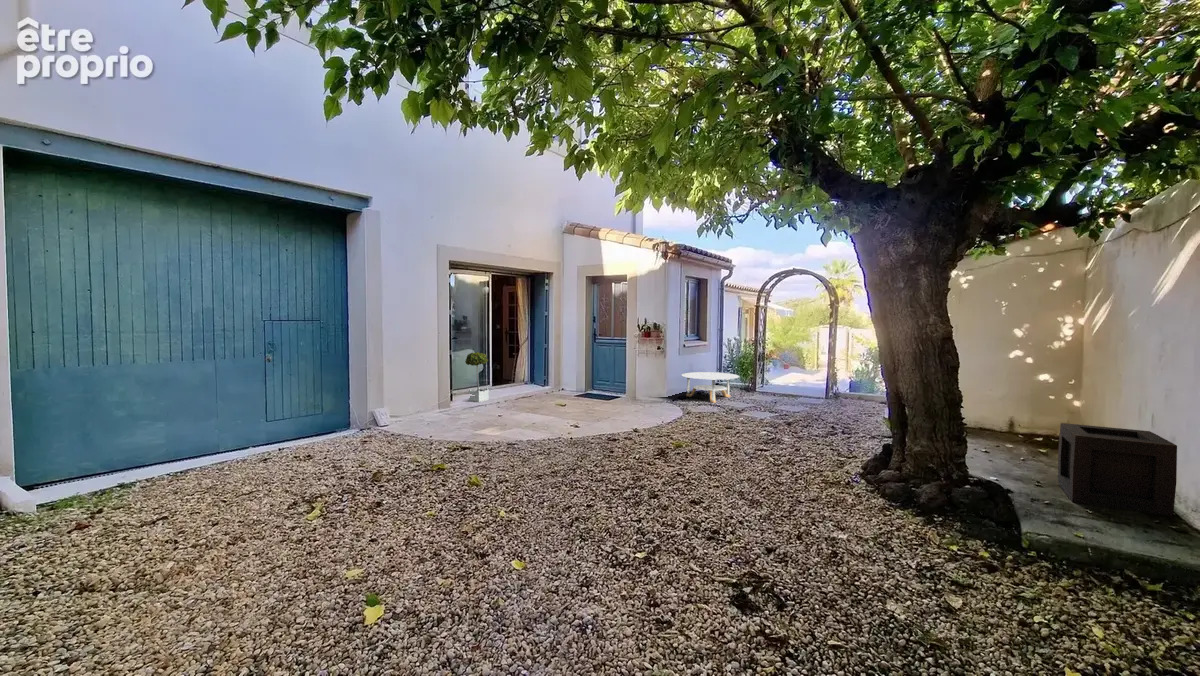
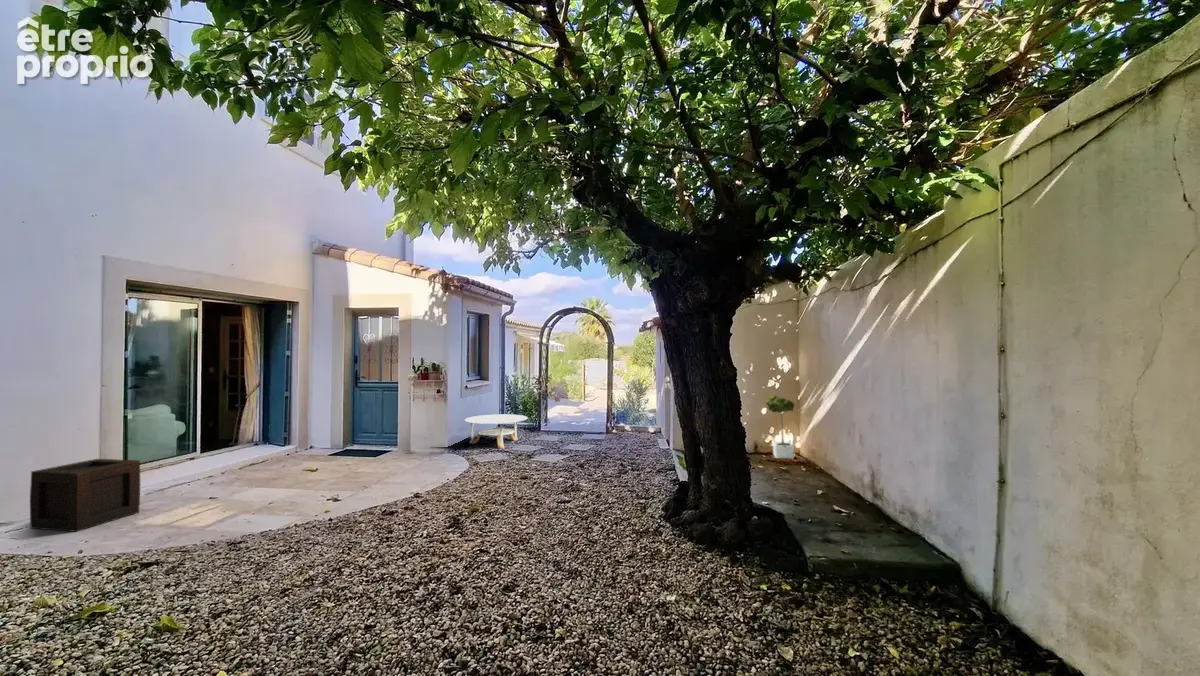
potted tree: present [465,352,489,402] -> present [766,396,794,459]
wooden crate: present [1058,423,1177,516] -> present [30,459,140,532]

